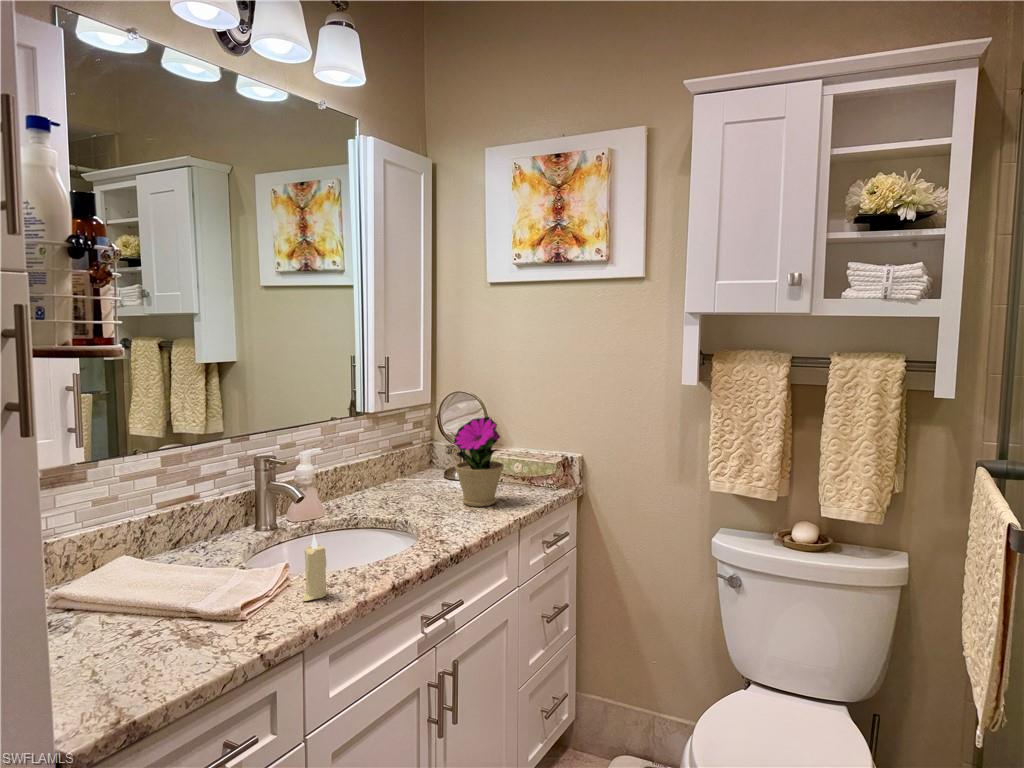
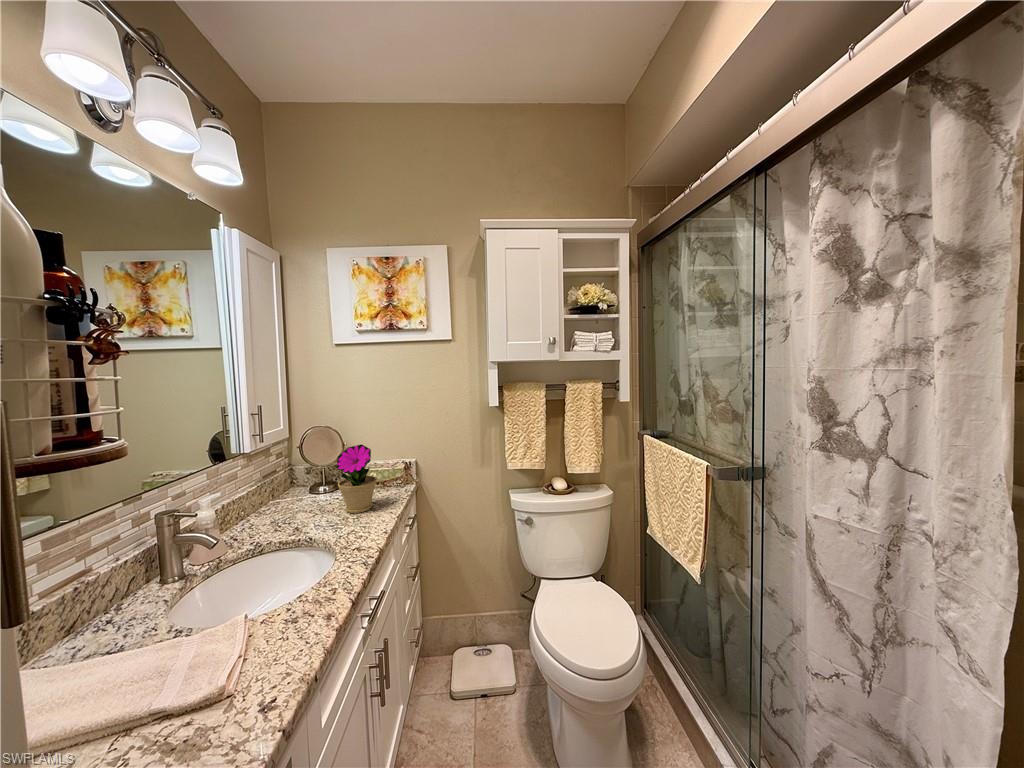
candle: present [303,534,327,601] -> none [272,584,296,648]

